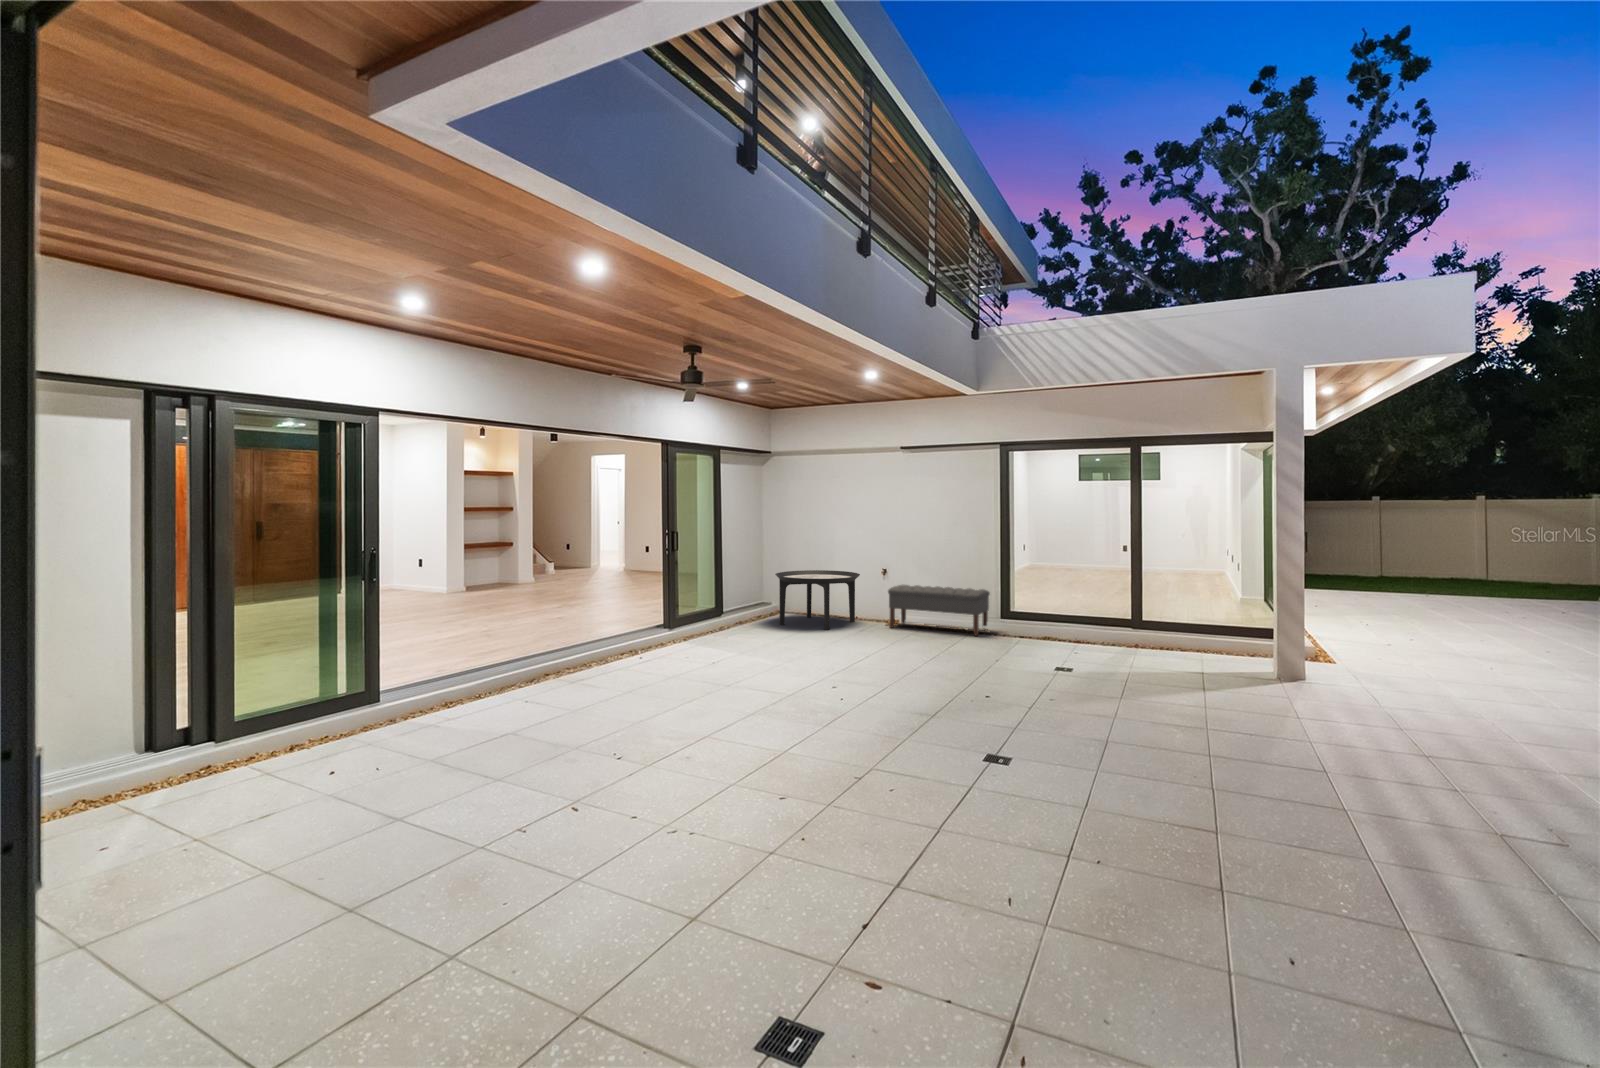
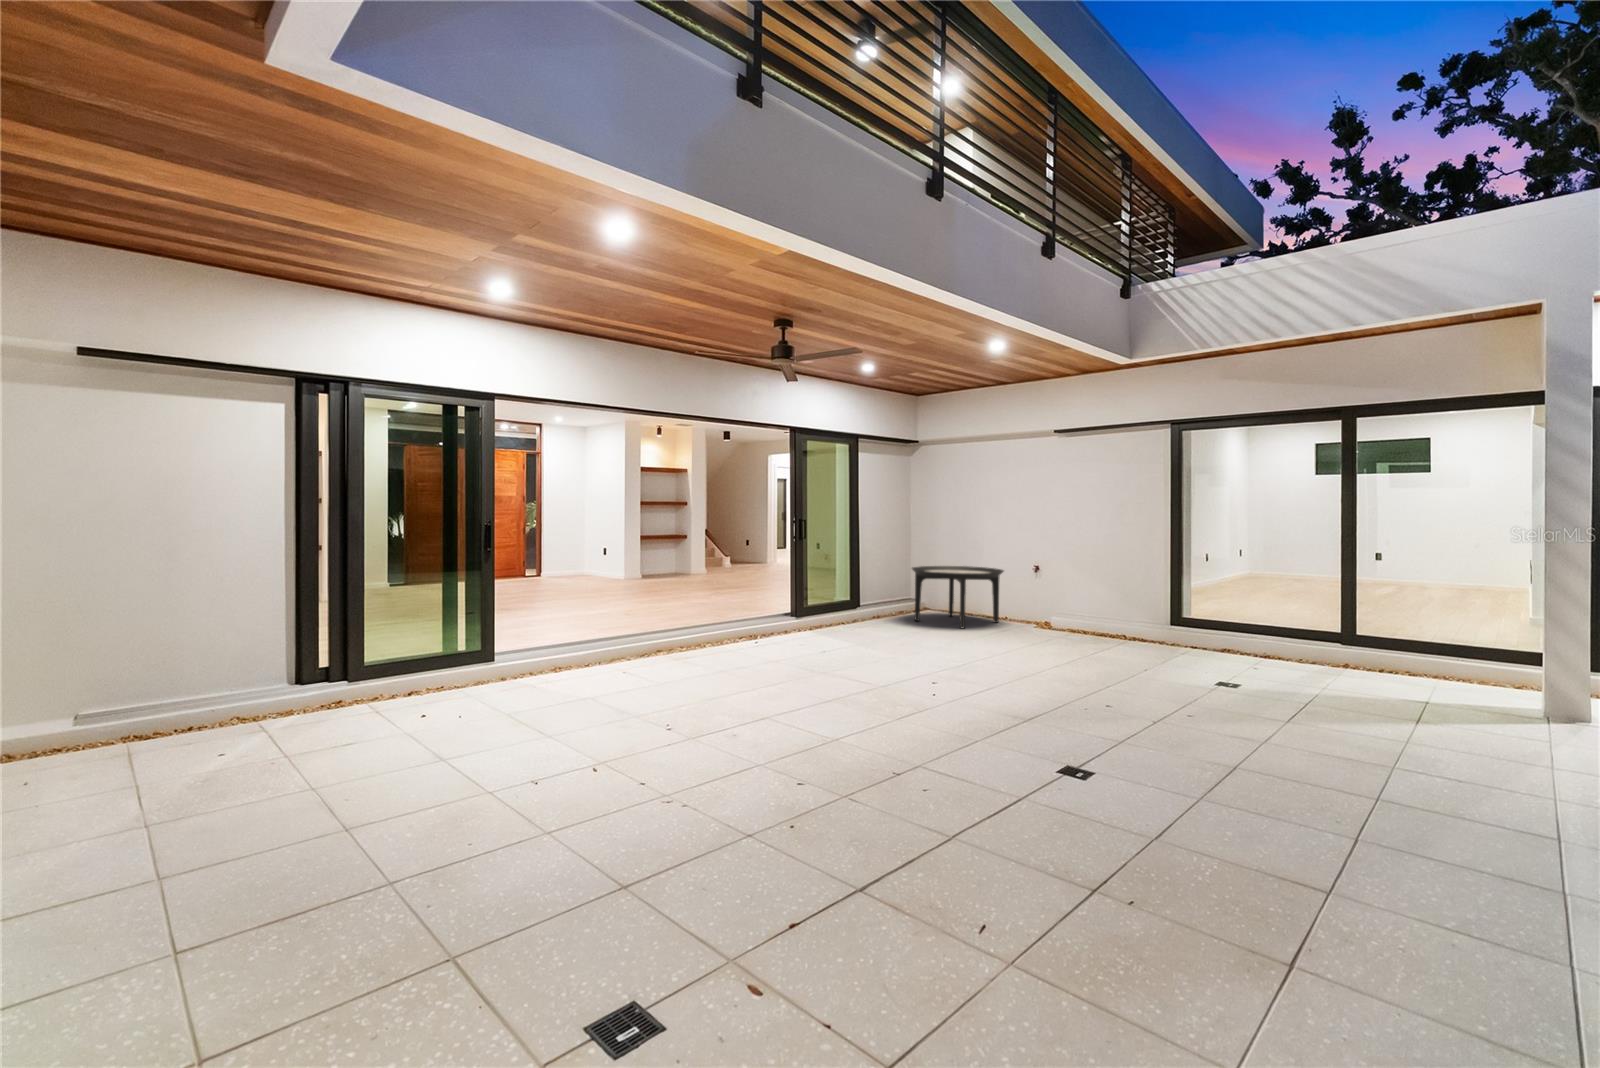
bench: present [888,585,990,636] -> none [1033,584,1156,645]

